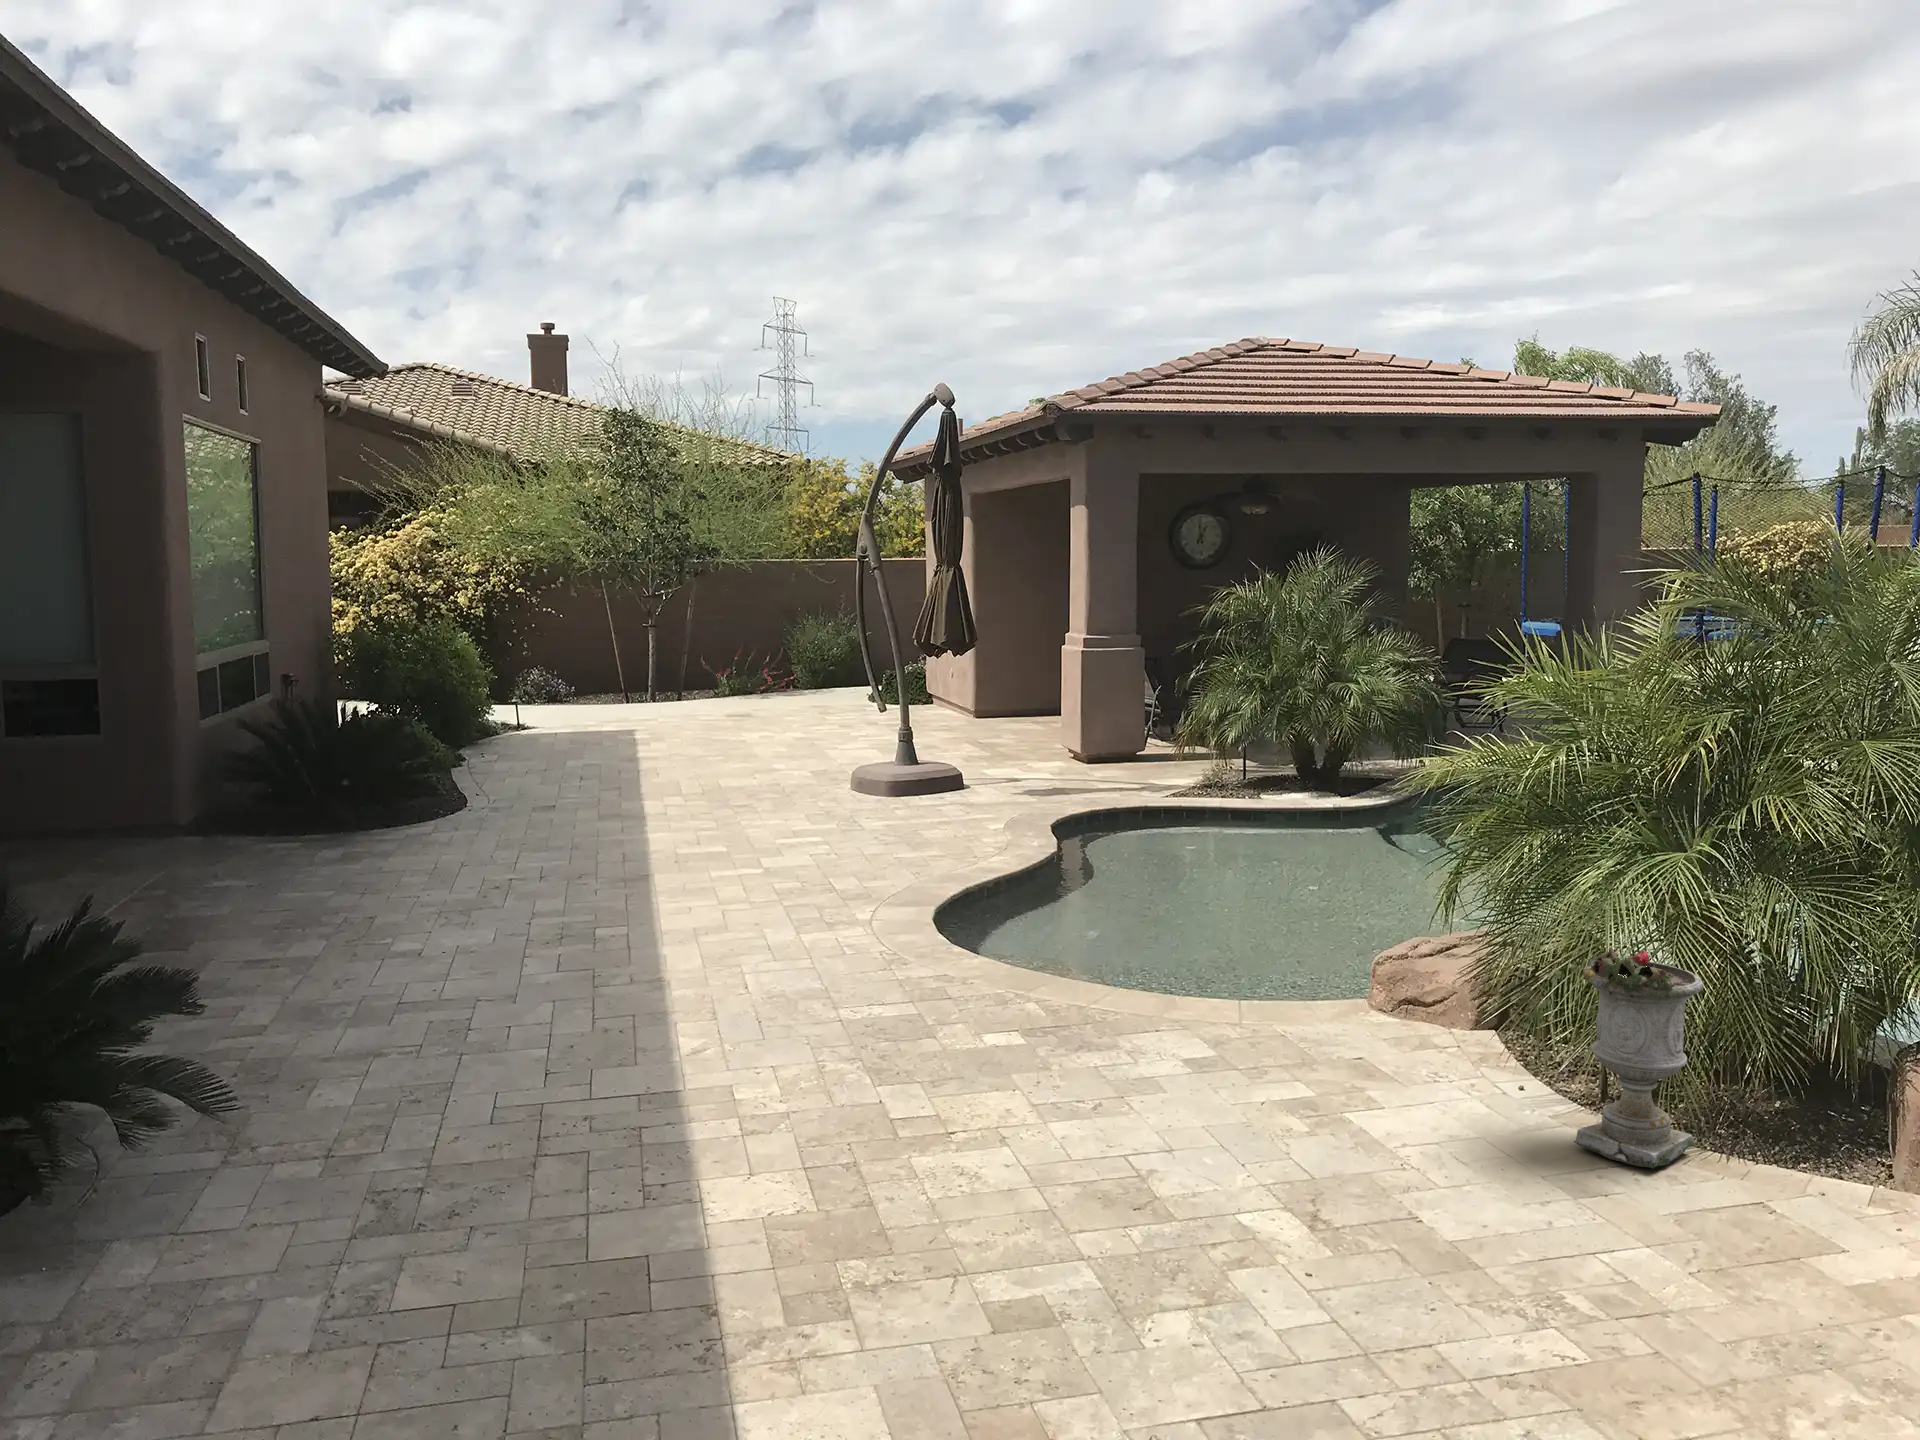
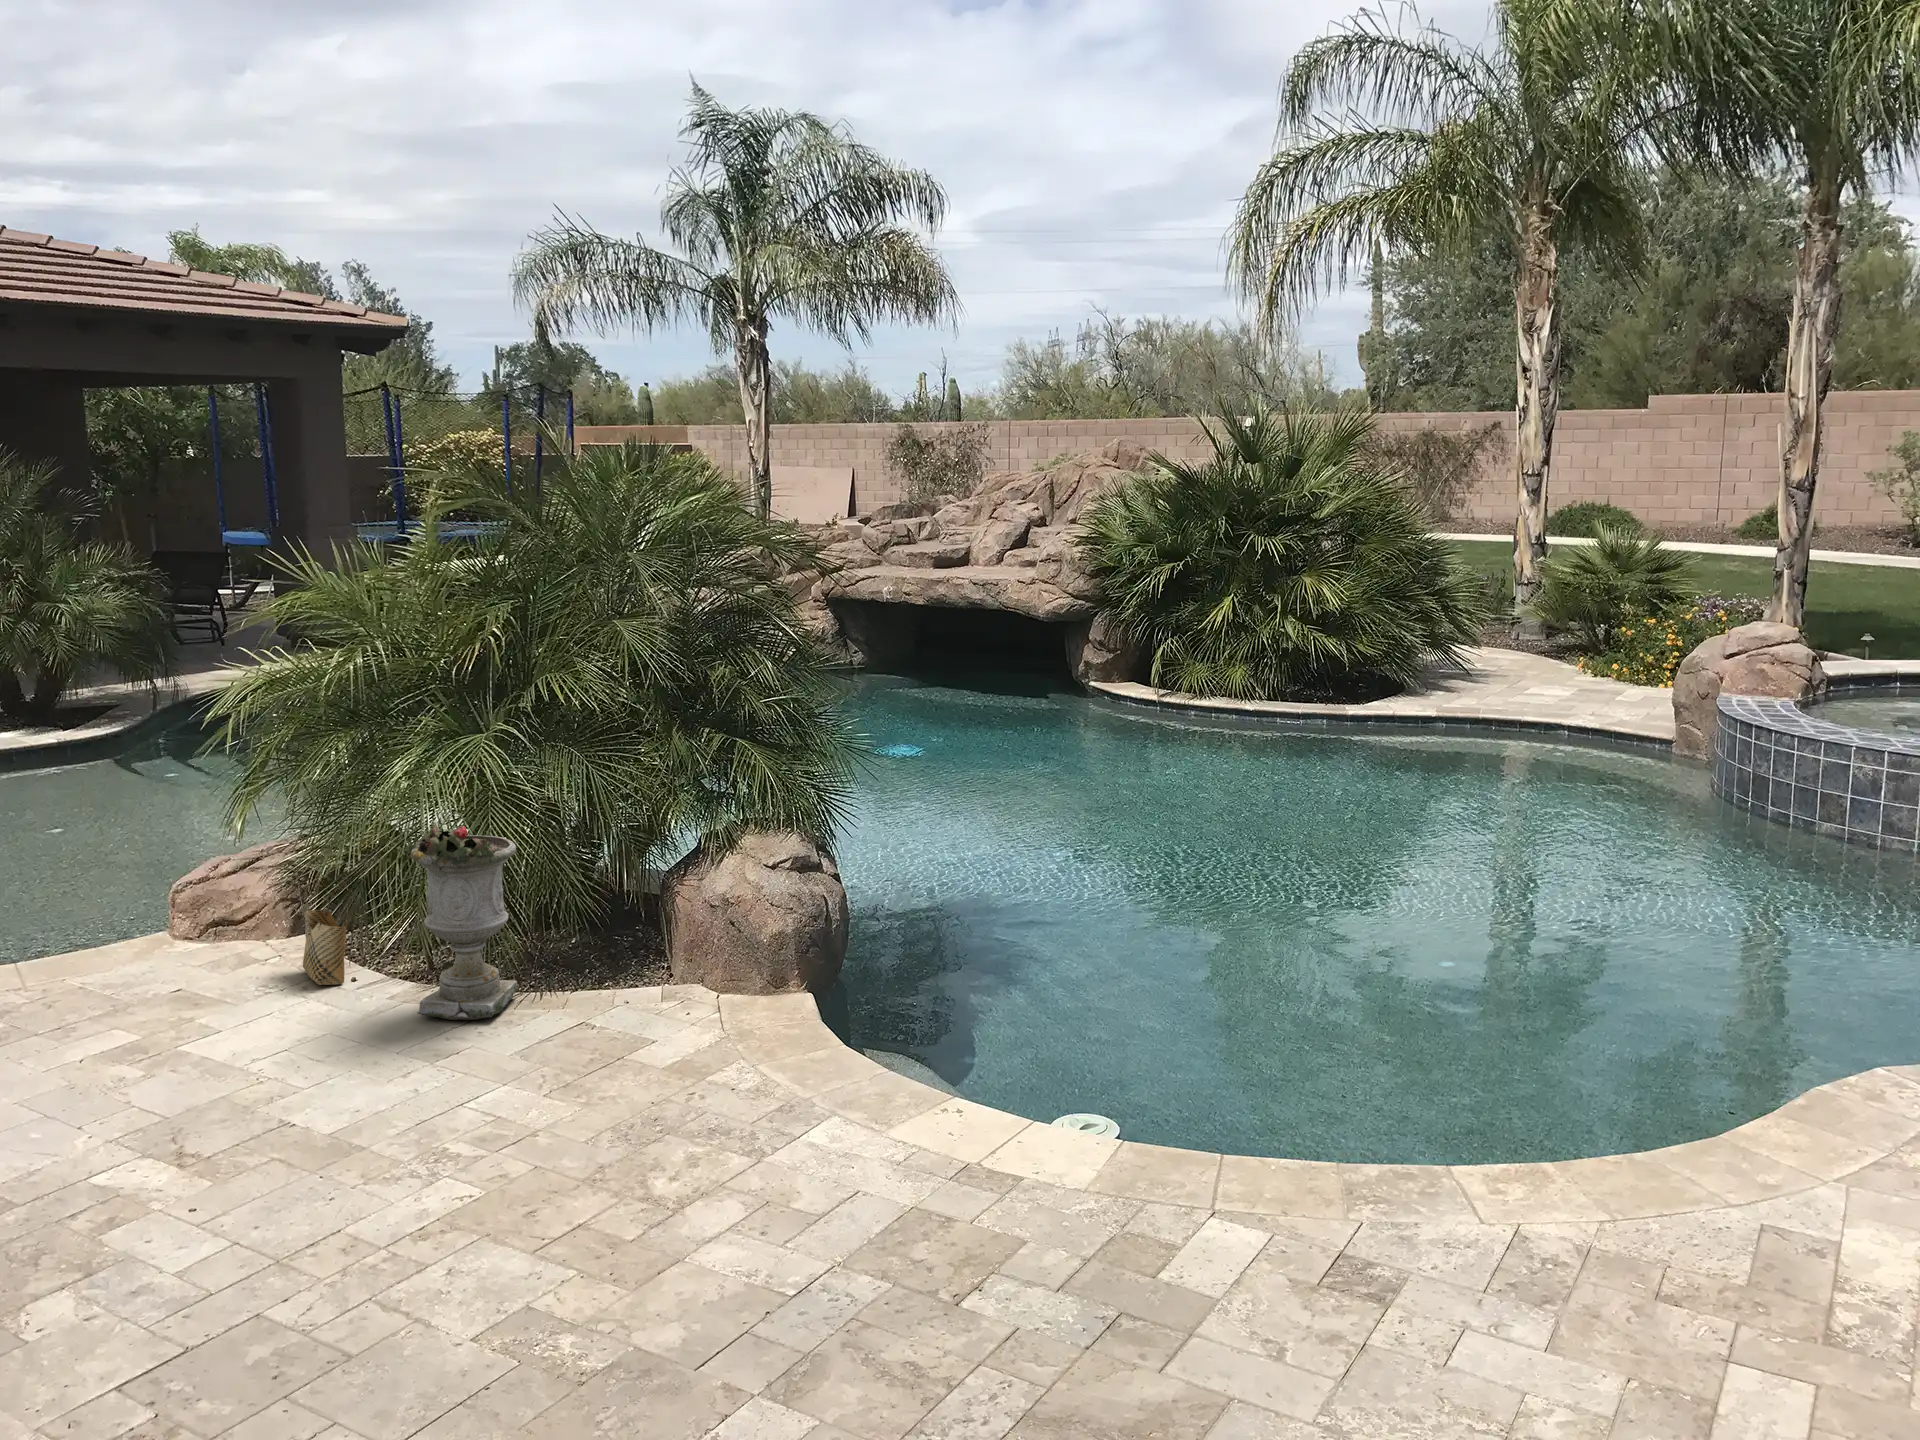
woven basket: none [1476,980,1526,1090] -> present [298,881,349,985]

